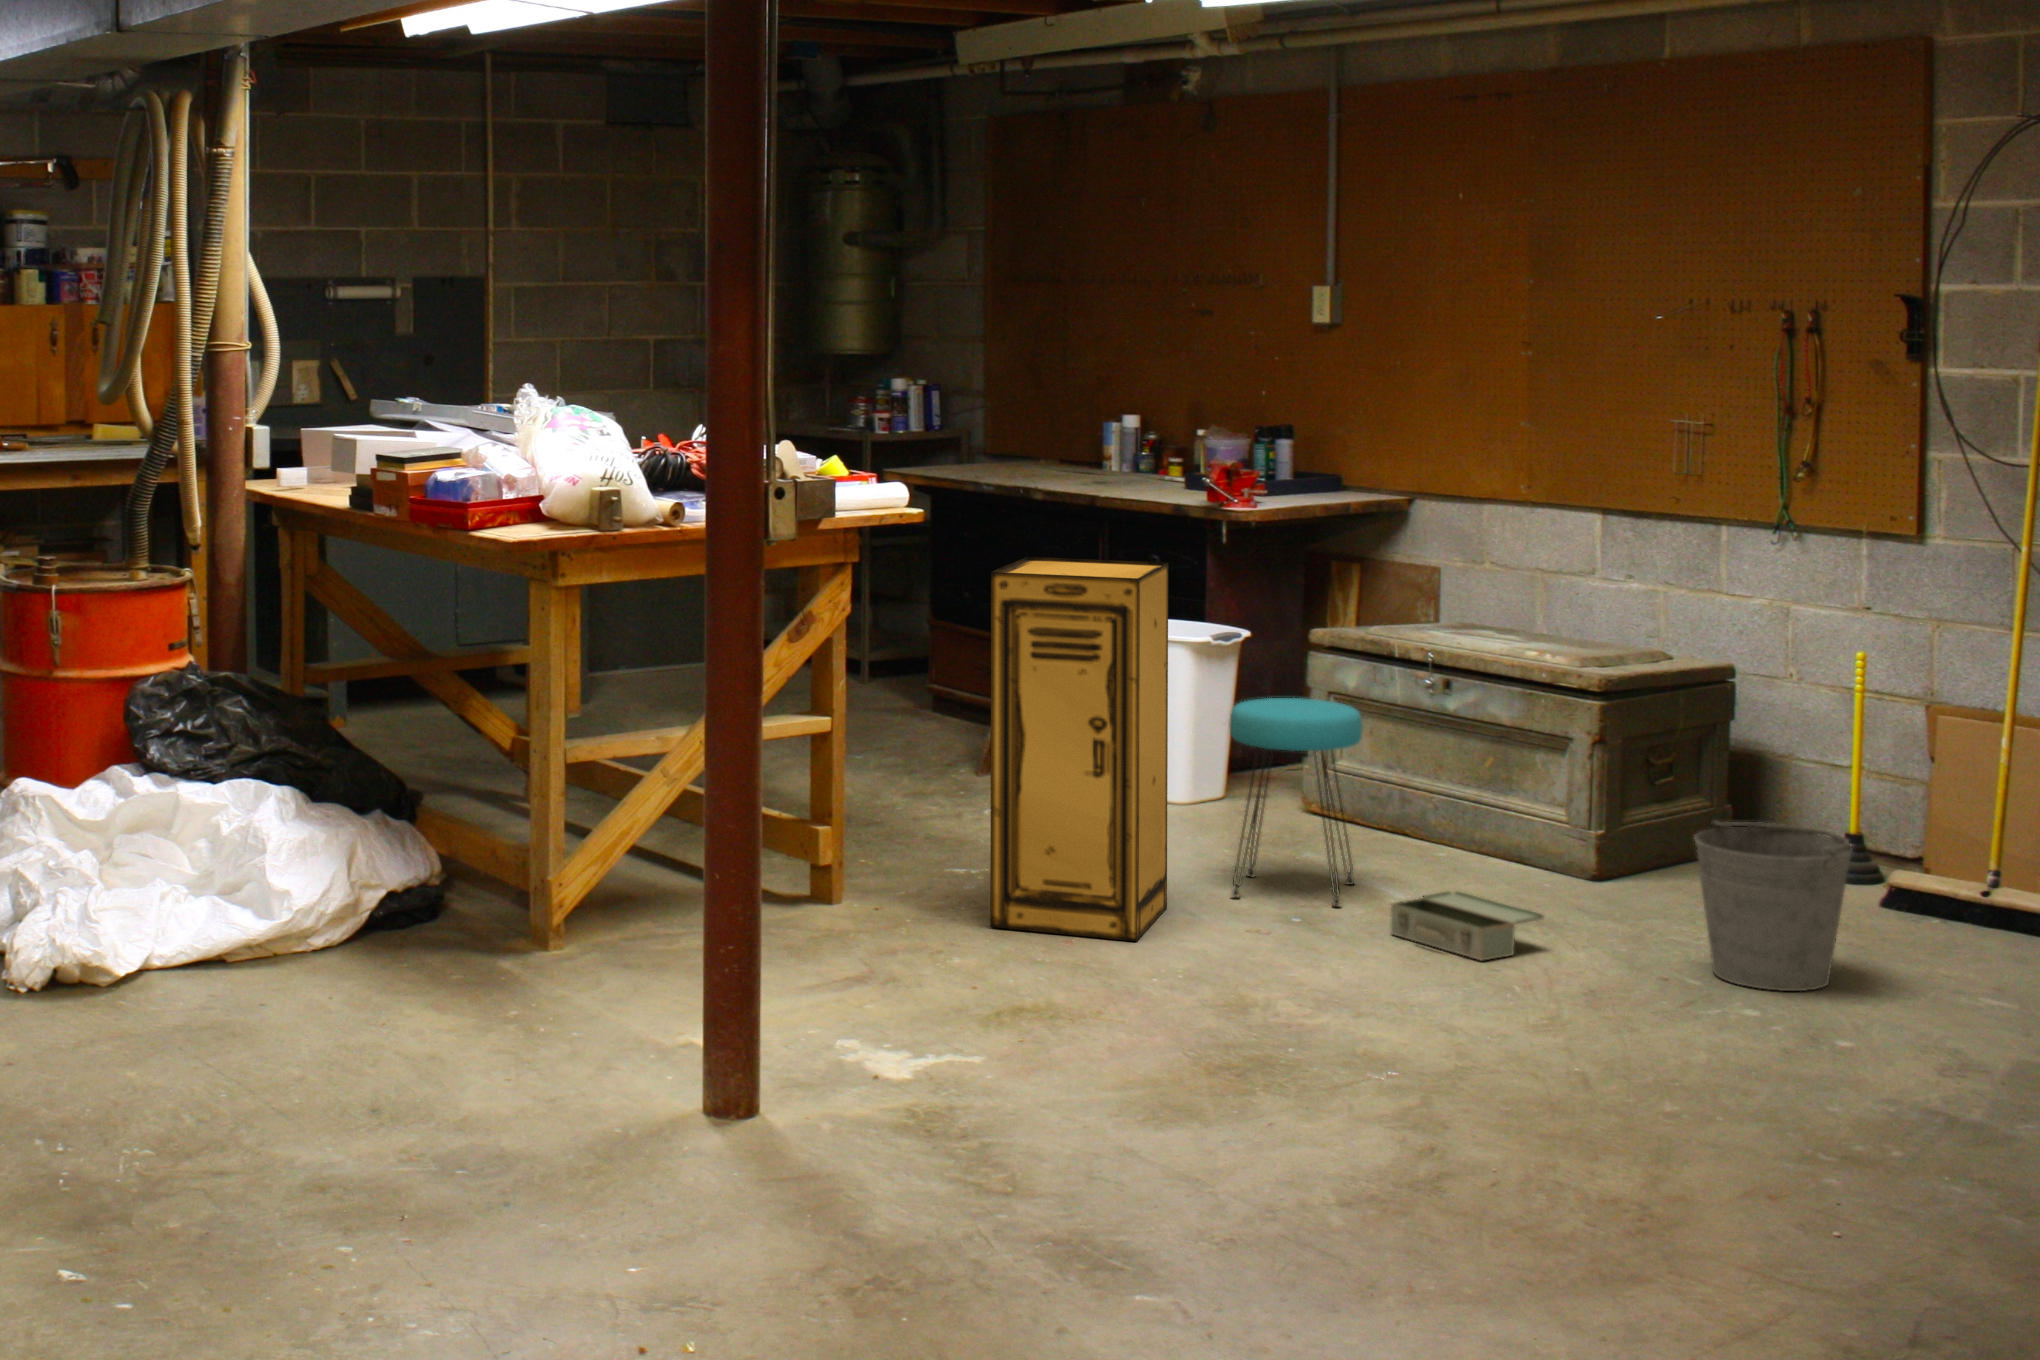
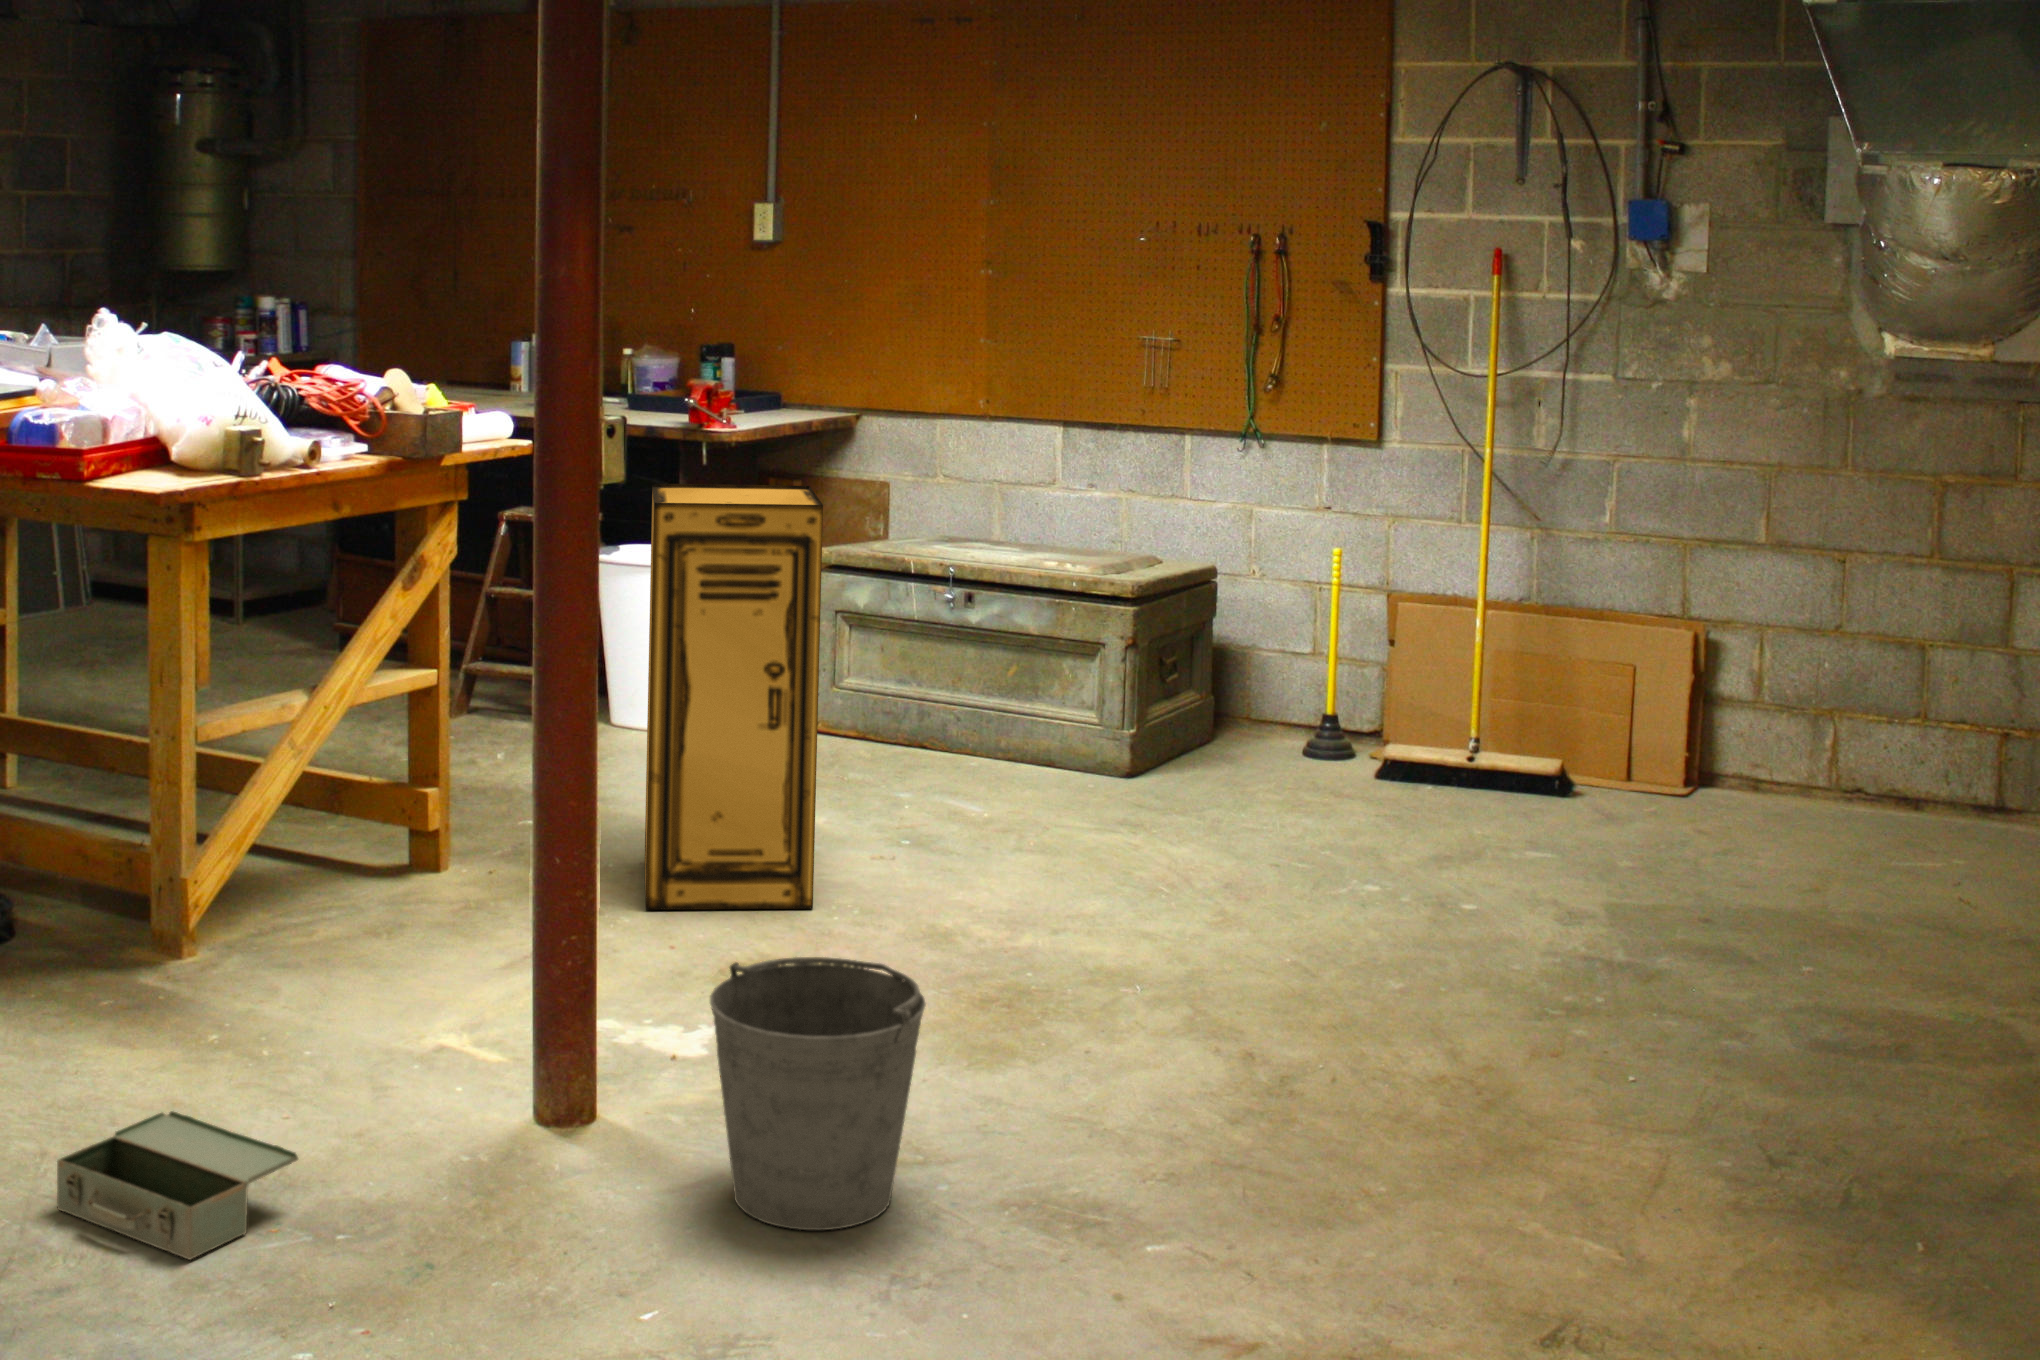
stool: present [1229,698,1362,905] -> none [836,623,972,839]
bucket: present [1694,820,1852,991] -> present [710,957,926,1230]
toolbox: present [1391,892,1544,960] -> present [57,1111,298,1260]

